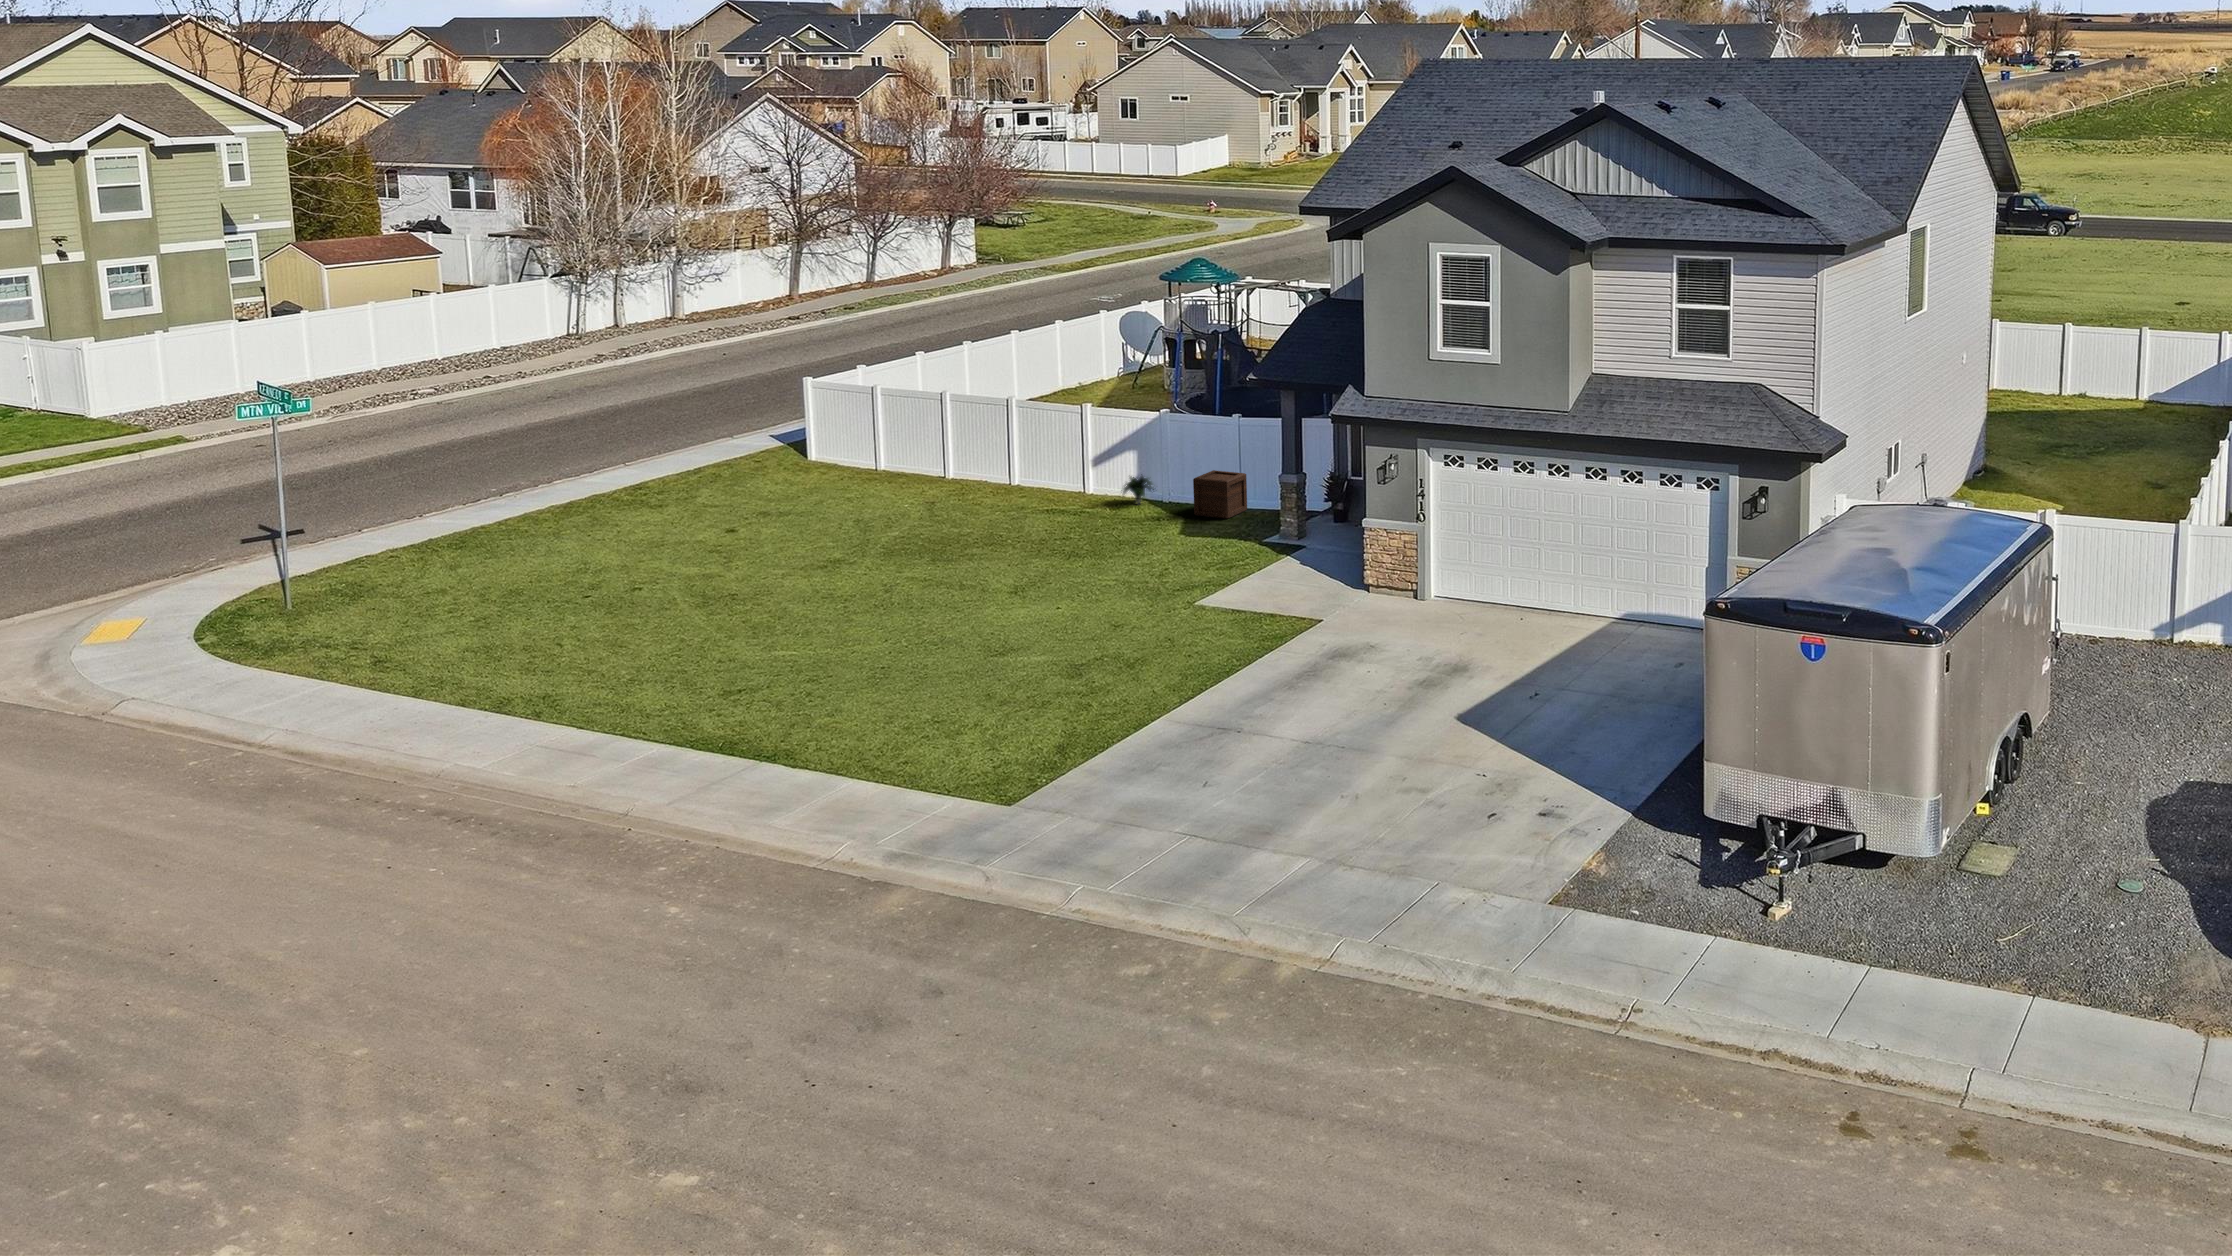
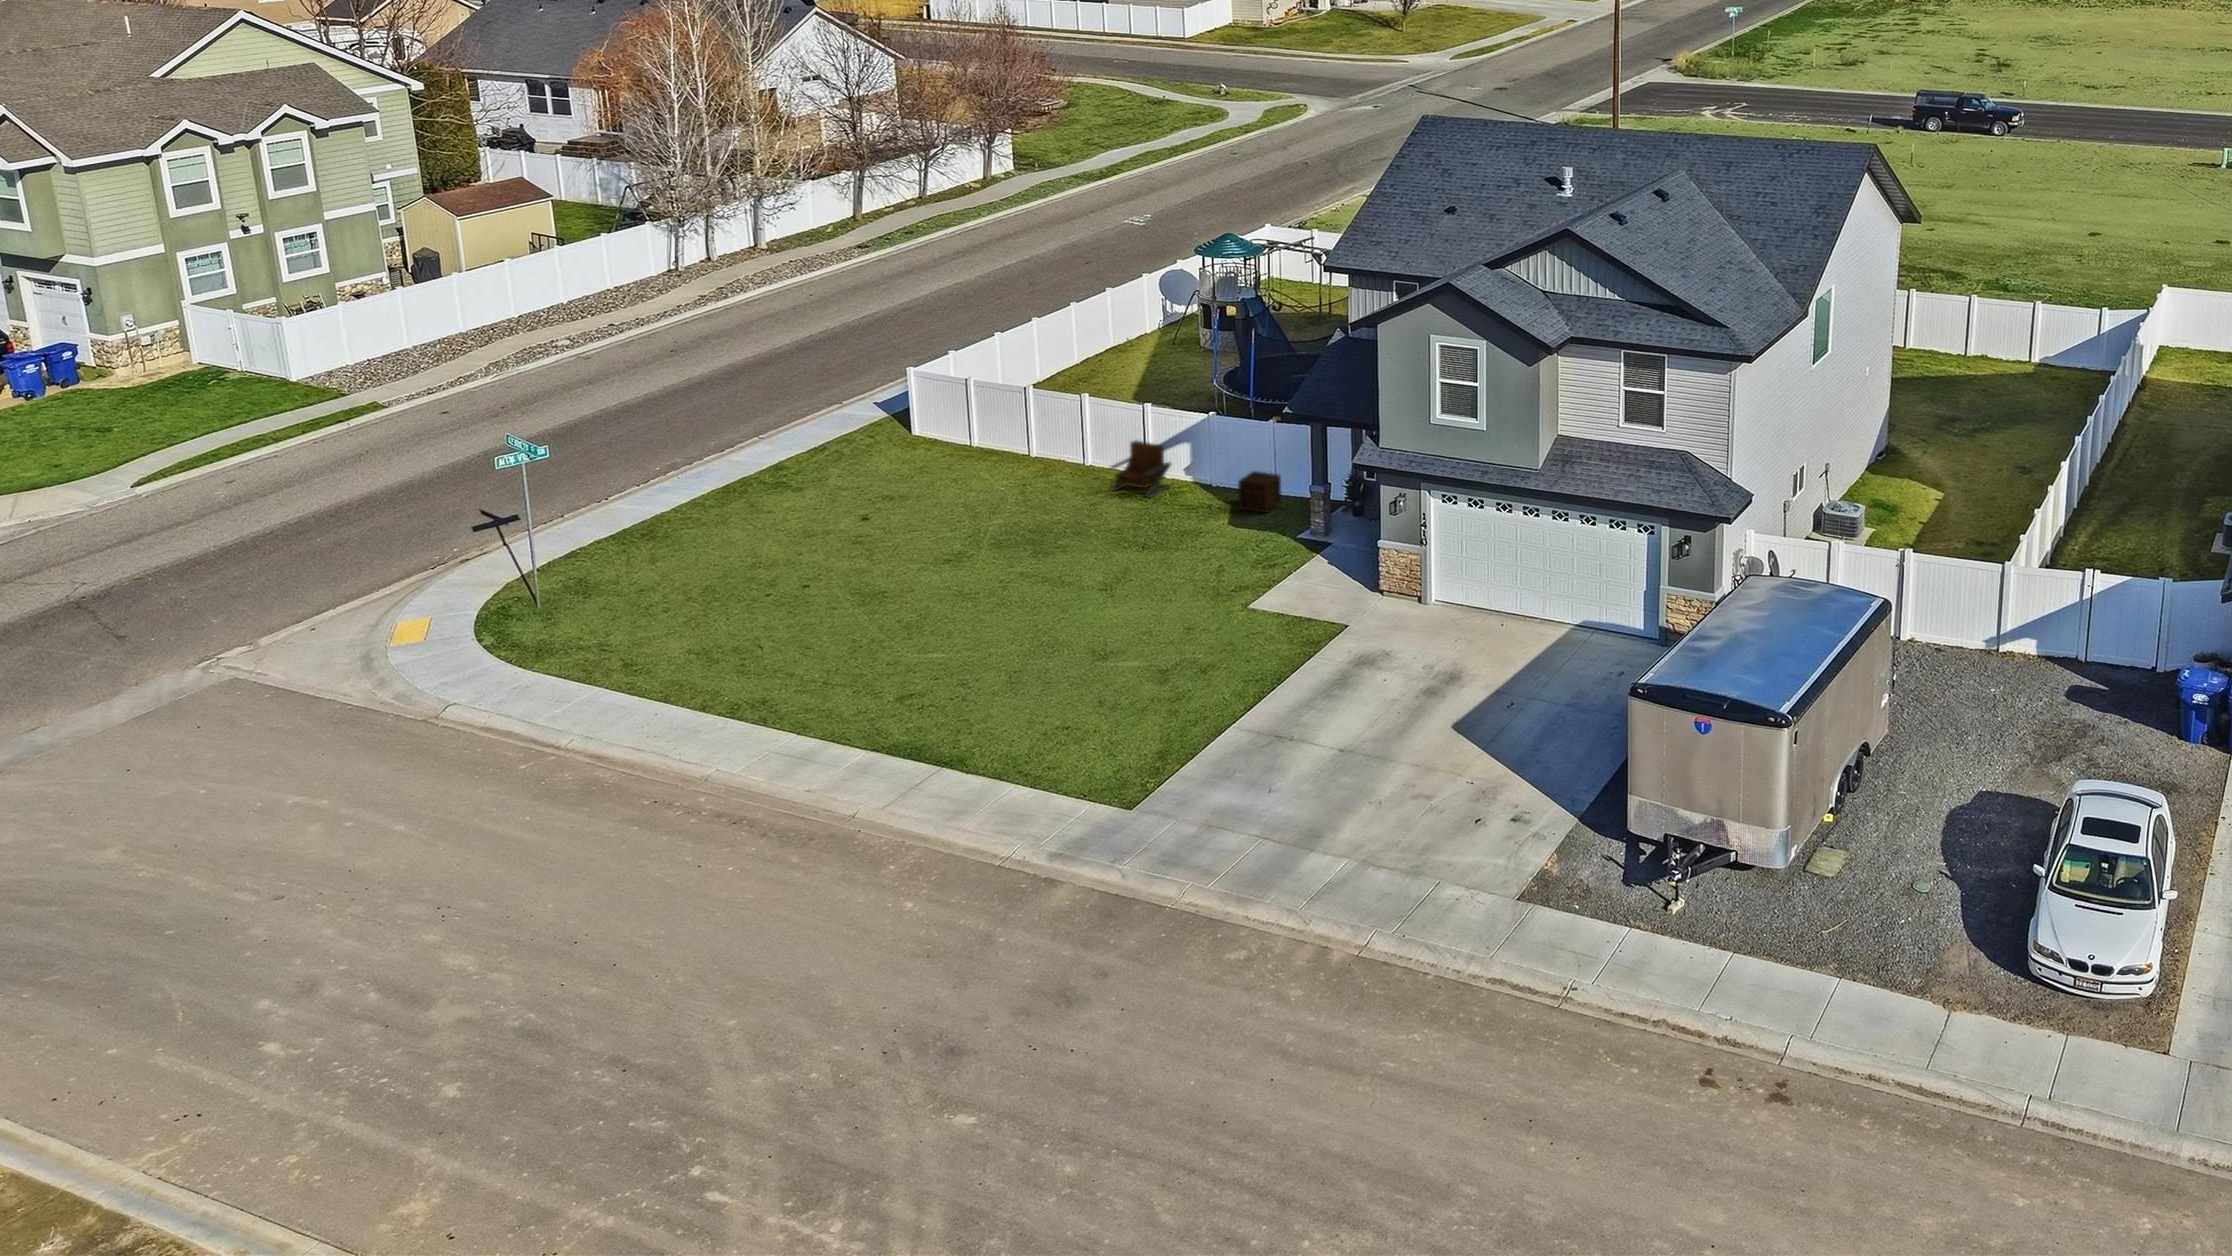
lounge chair: none [1037,441,1114,507] -> present [1111,441,1171,498]
potted plant: present [1123,474,1154,505] -> none [1177,471,1209,496]

